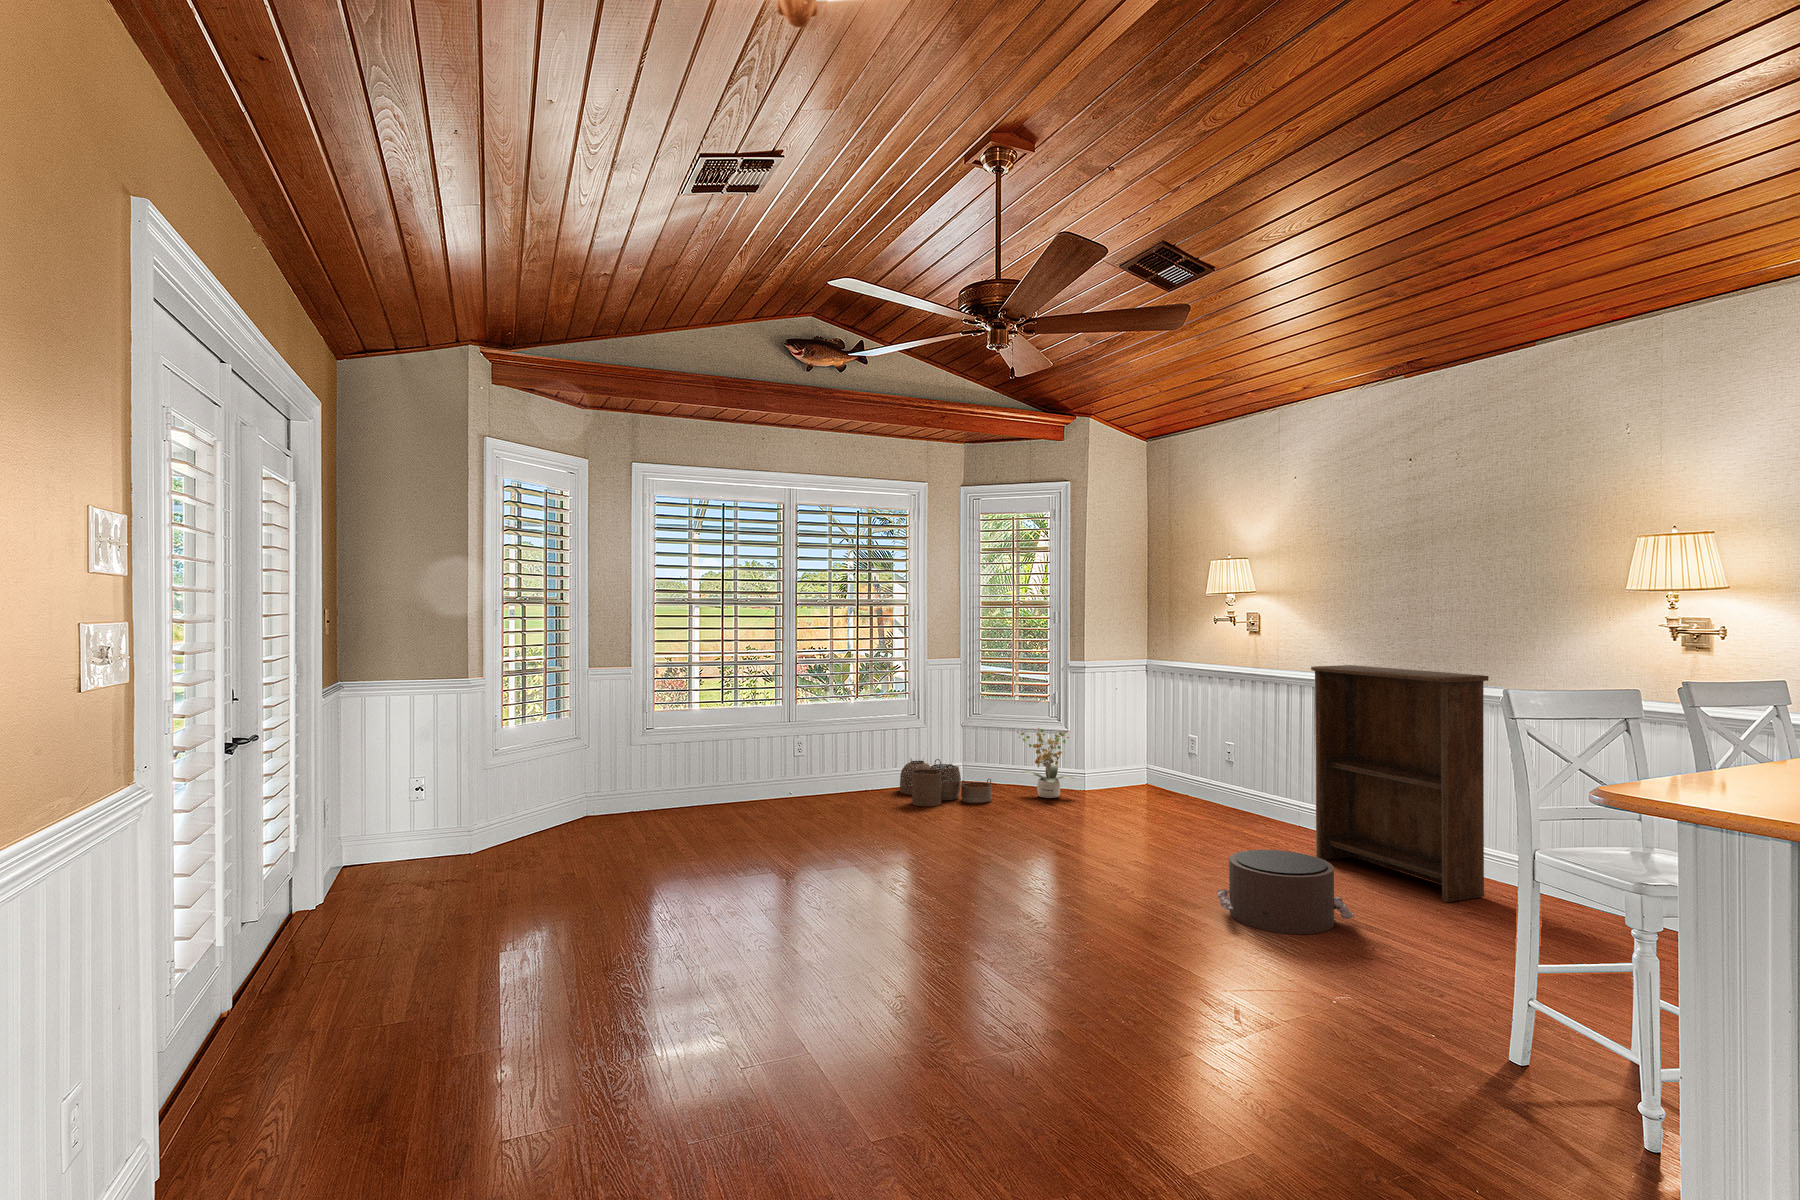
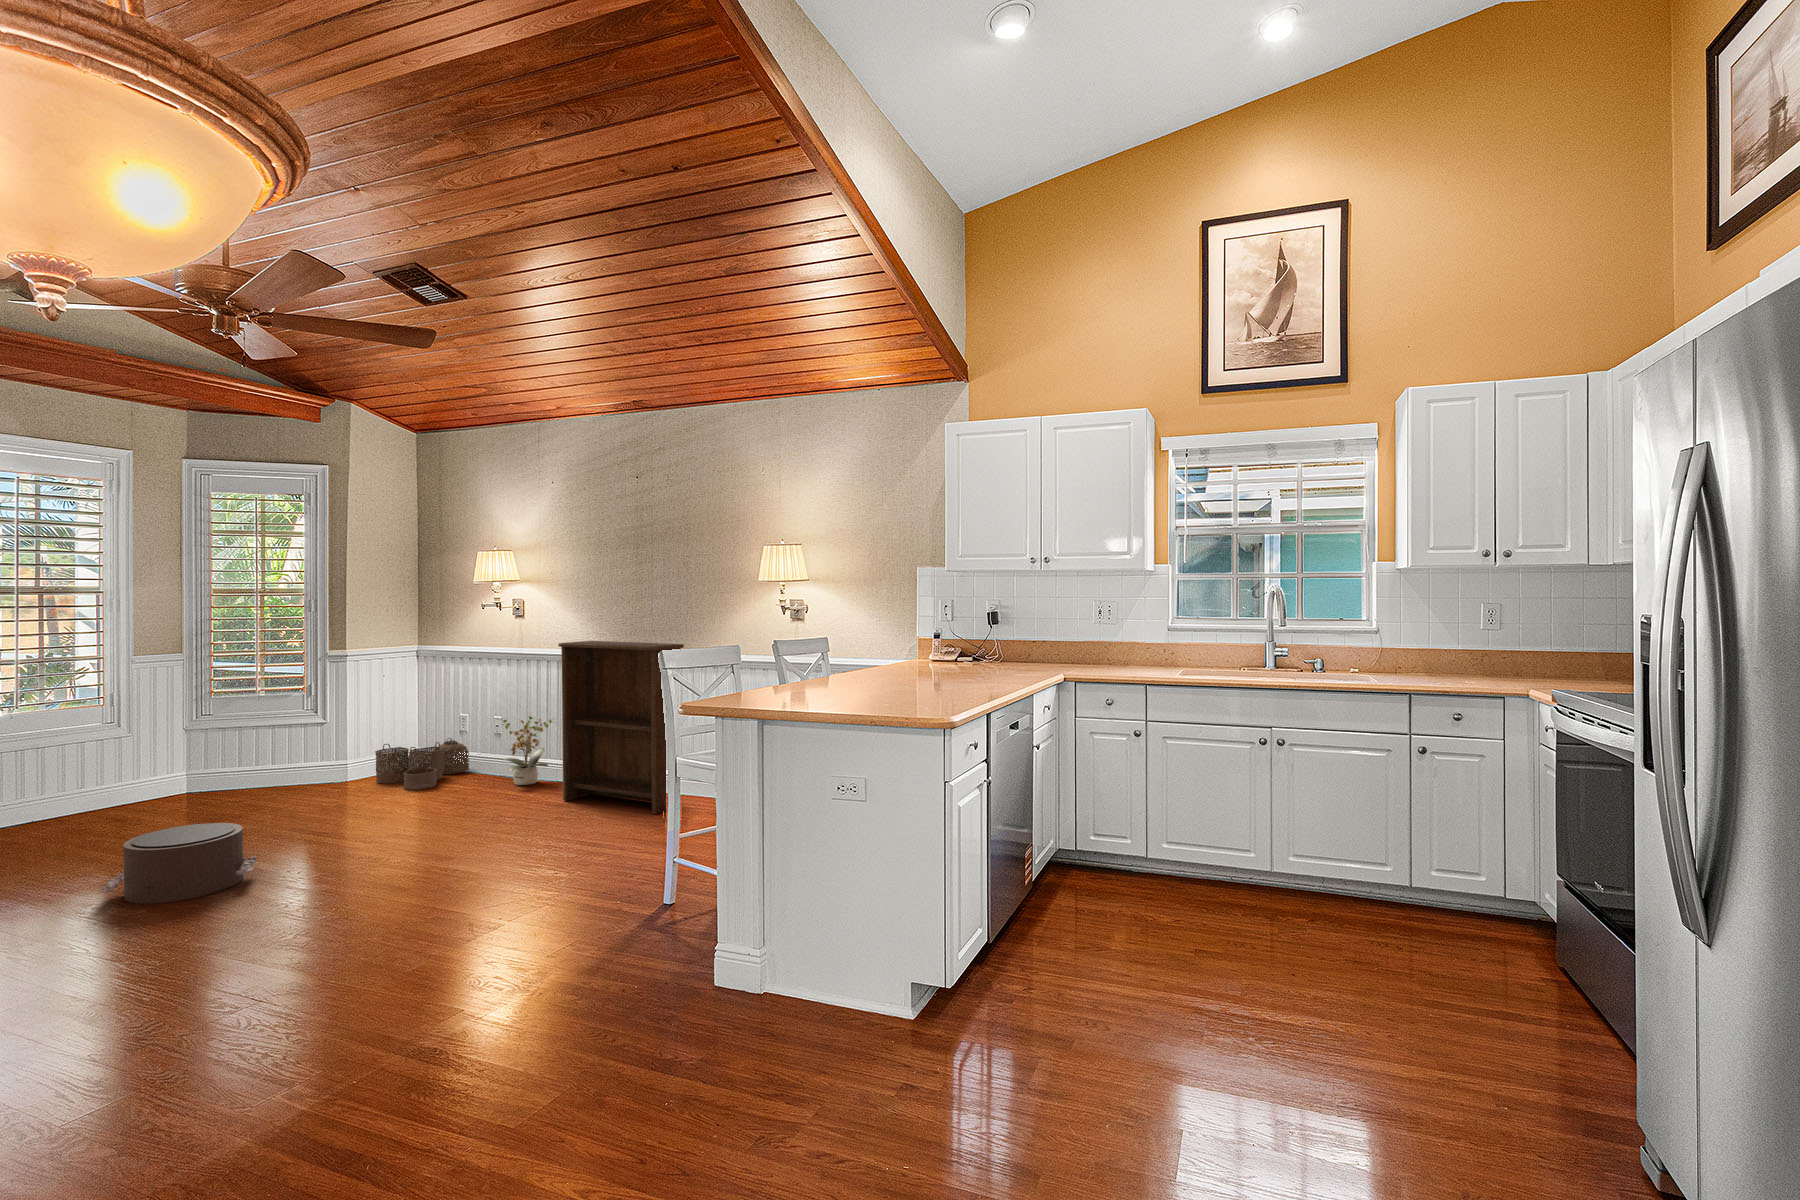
potted plant: present [1017,728,1075,798] -> present [501,715,552,785]
woven basket: present [900,758,992,806] -> present [375,738,469,790]
pouf: present [1218,850,1354,934] -> present [101,823,256,904]

